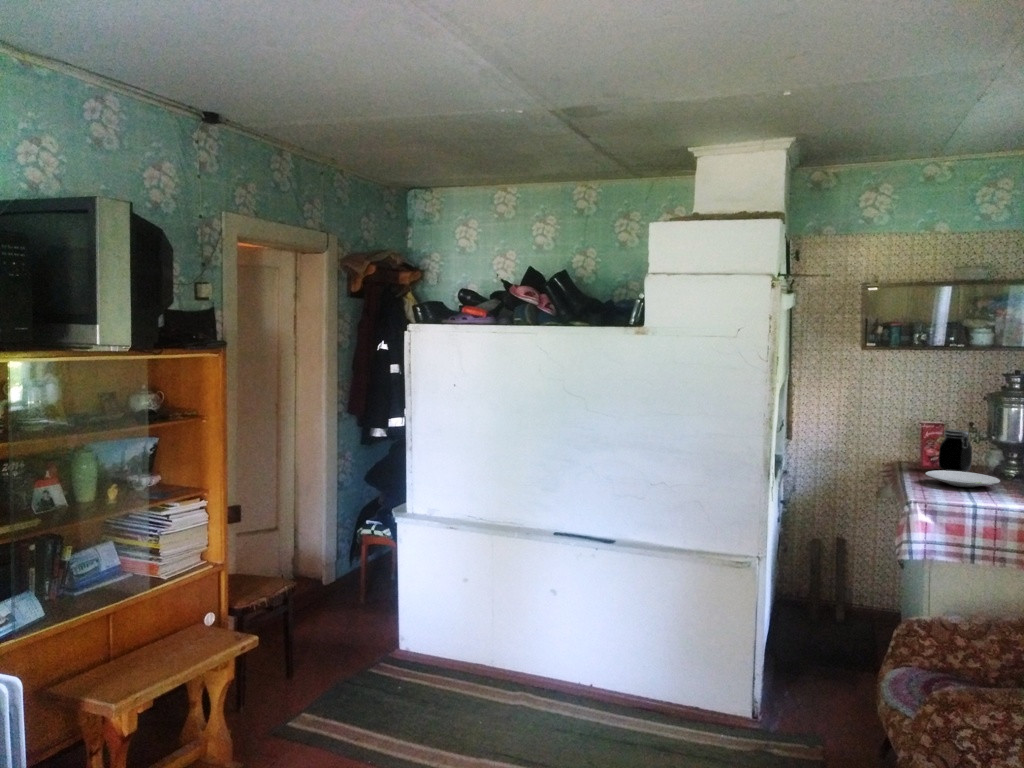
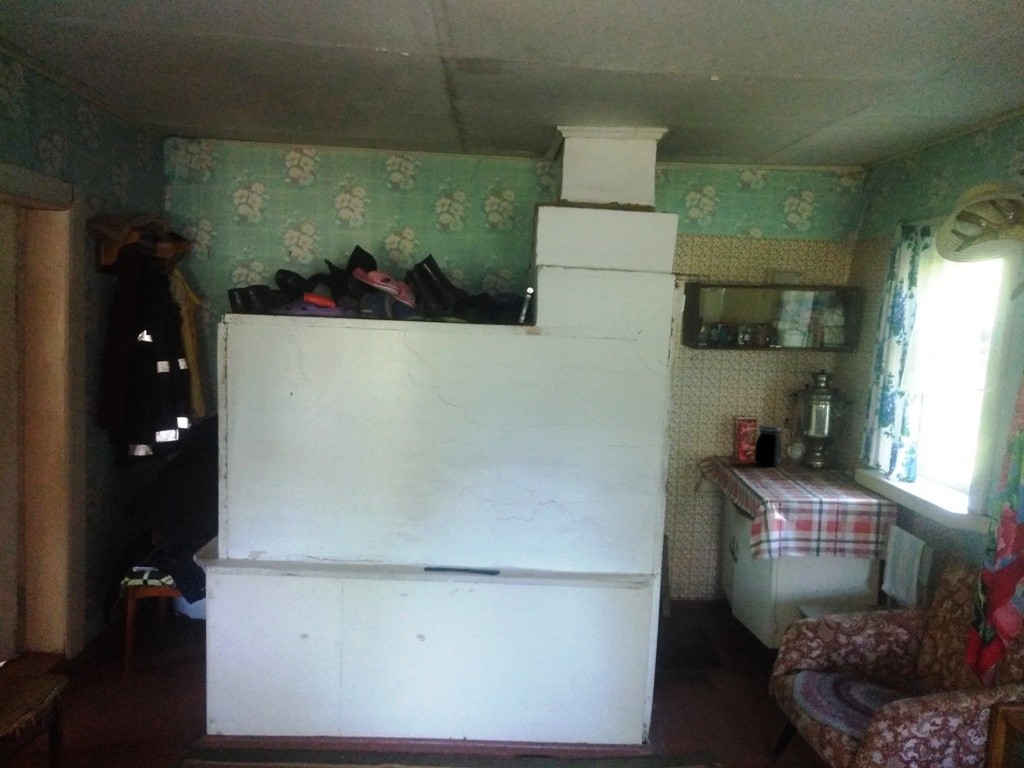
plate: present [925,470,1000,488] -> none [756,466,821,482]

